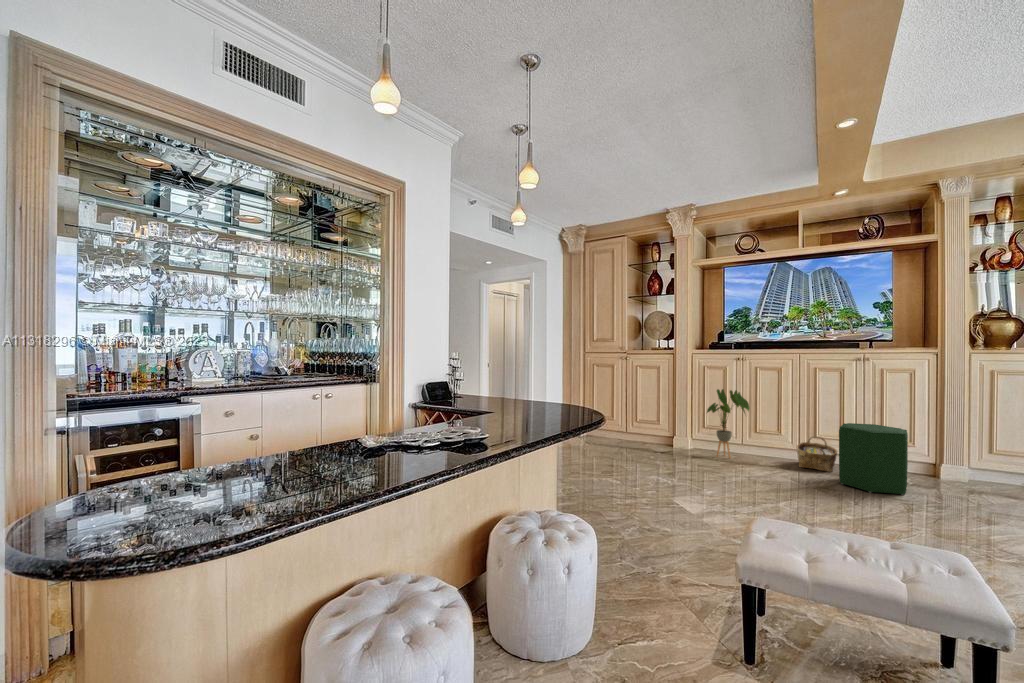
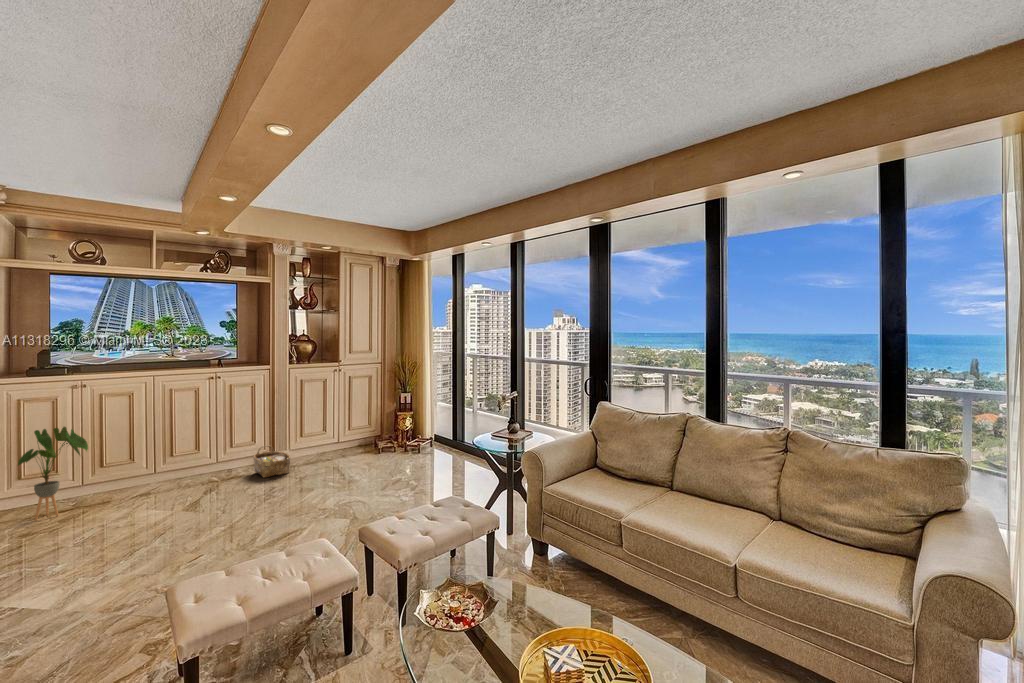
ottoman: present [839,423,908,495] -> none [198,438,254,503]
woven basket: present [797,437,837,472] -> present [253,445,290,478]

